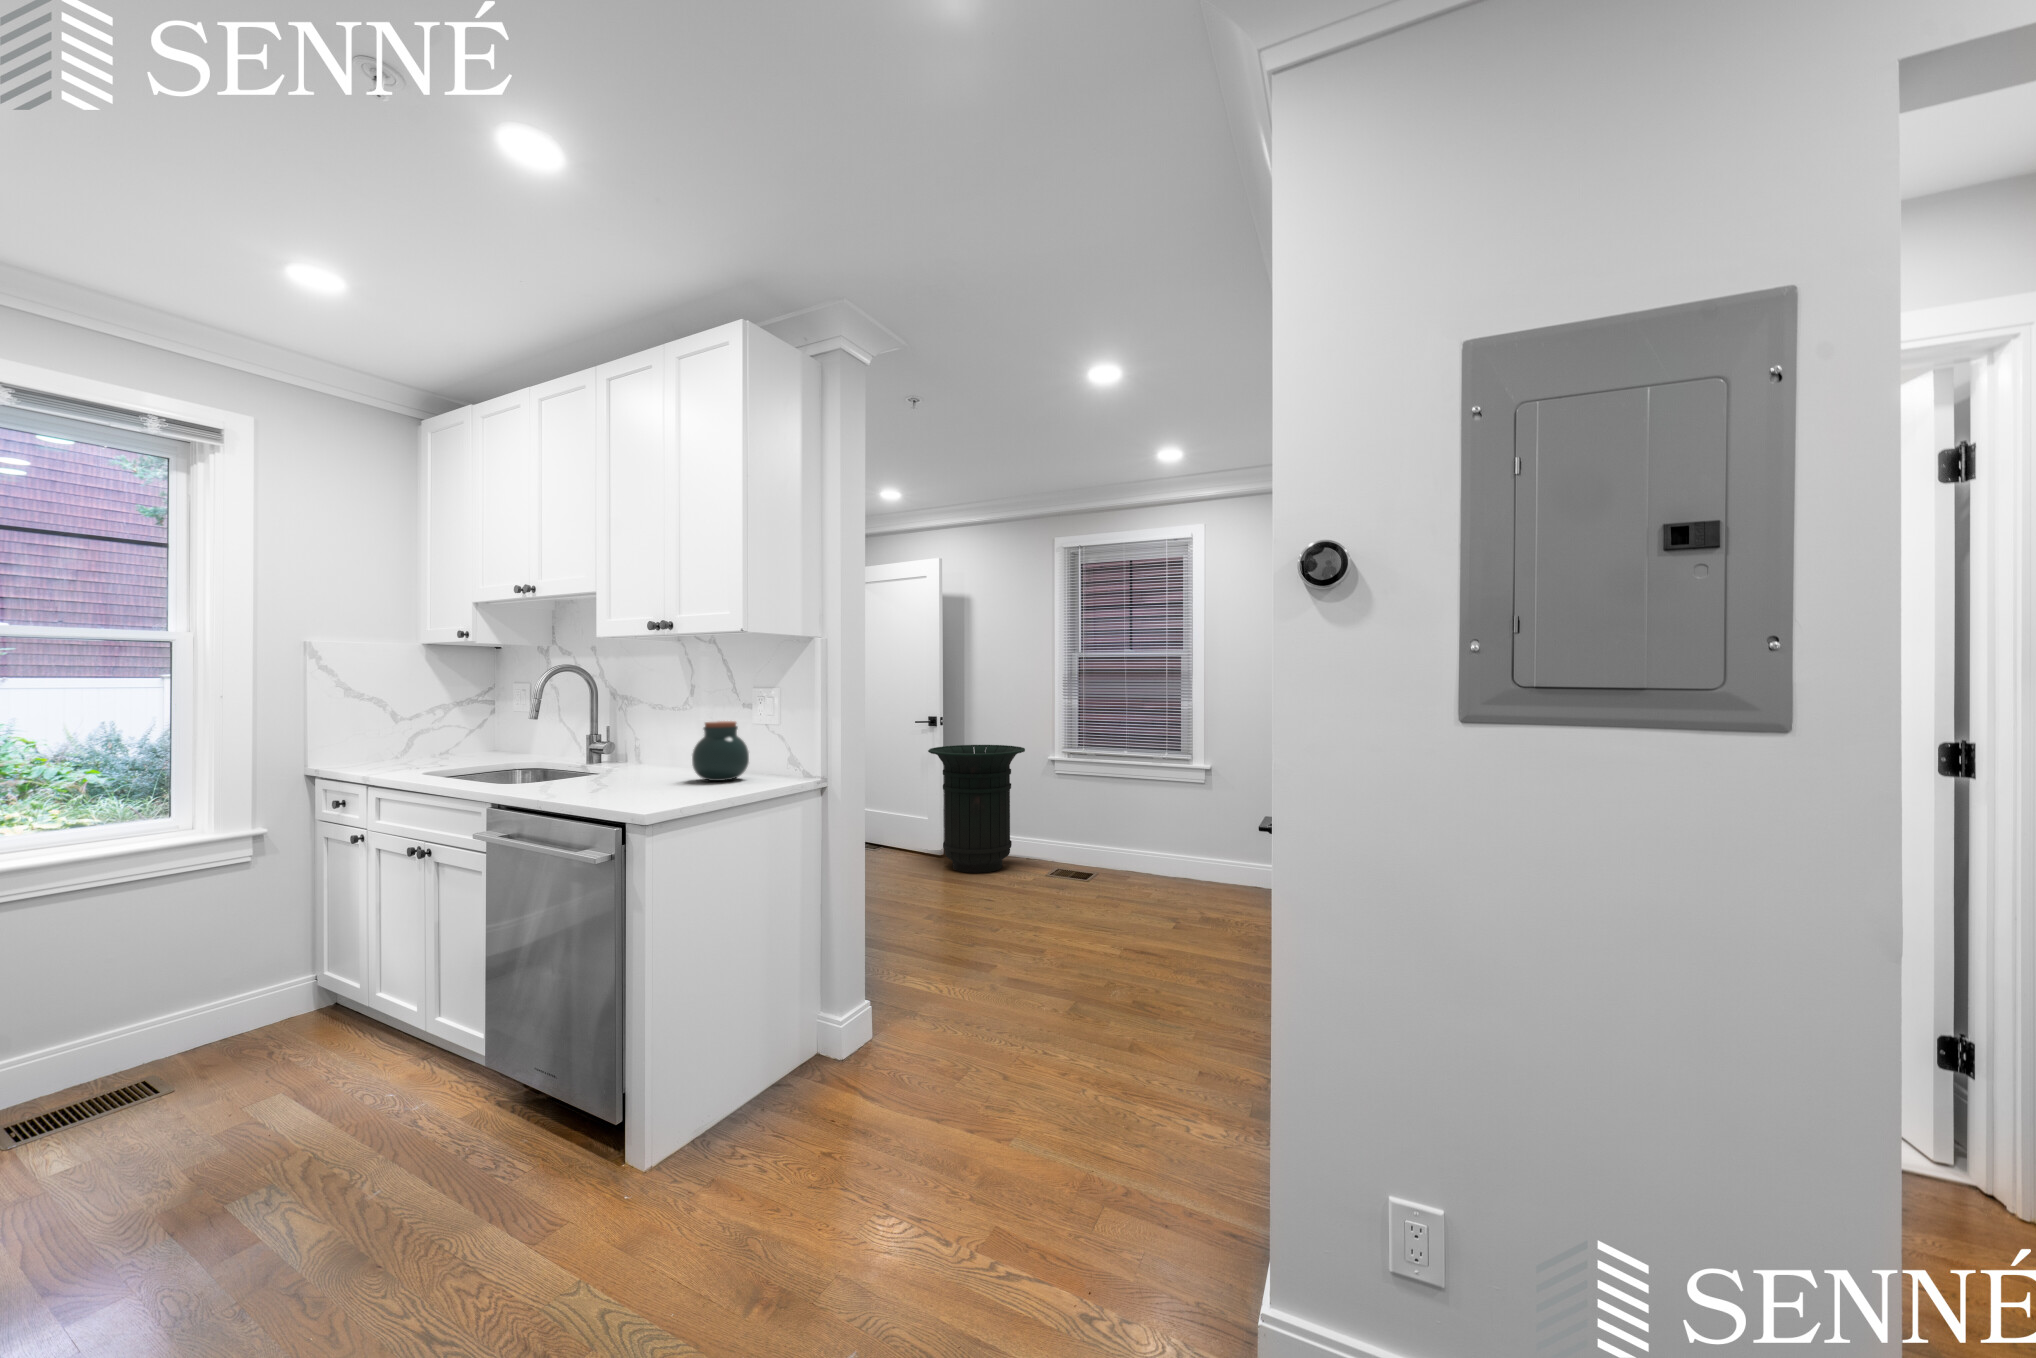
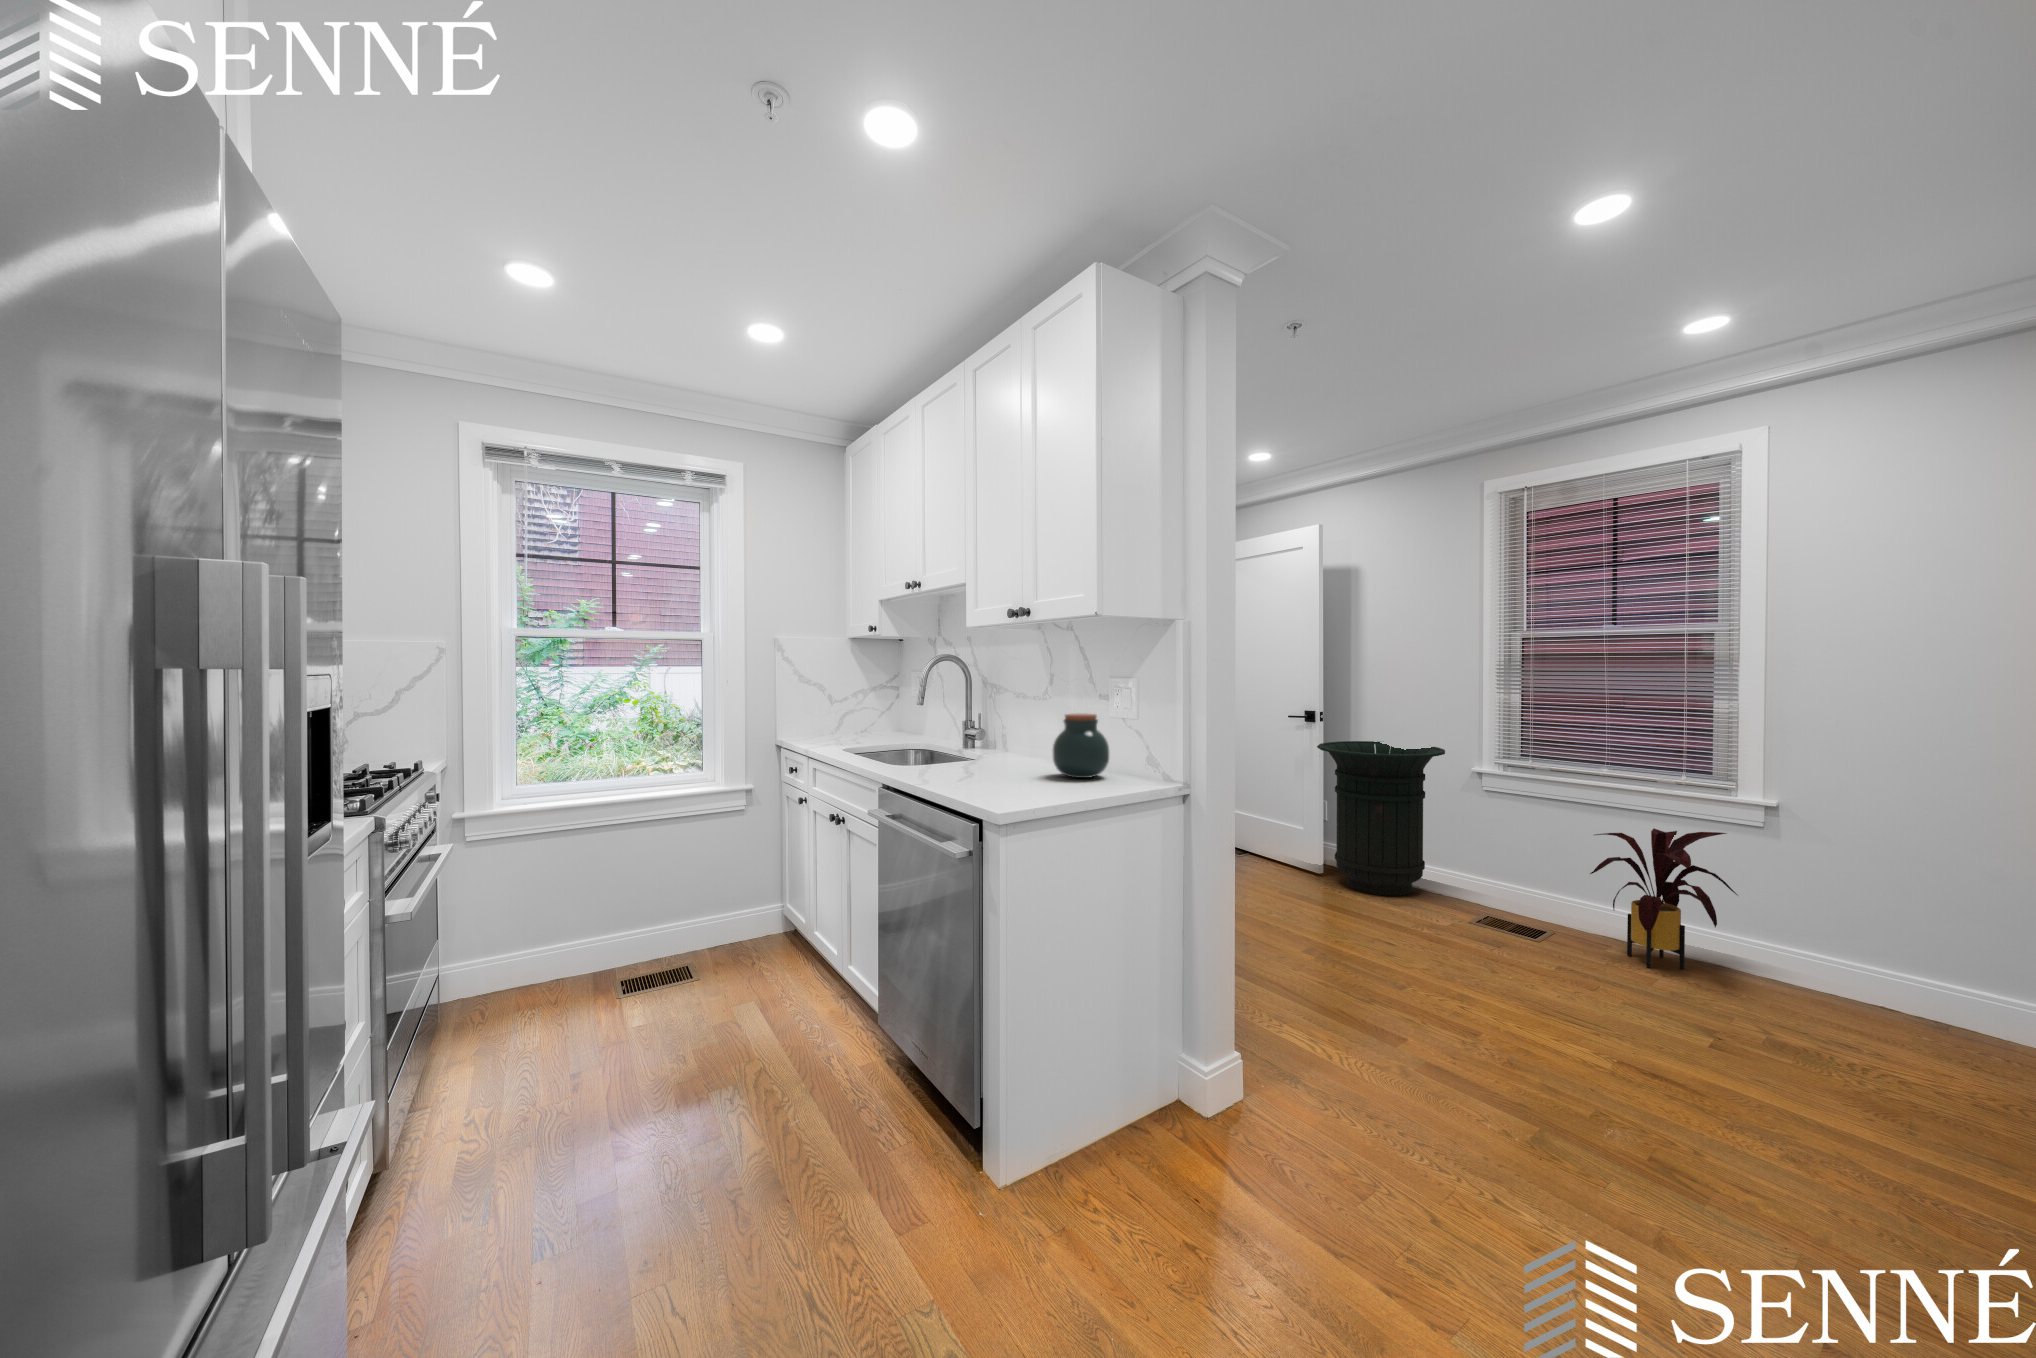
house plant: none [1117,795,1201,897] -> present [1590,829,1737,970]

